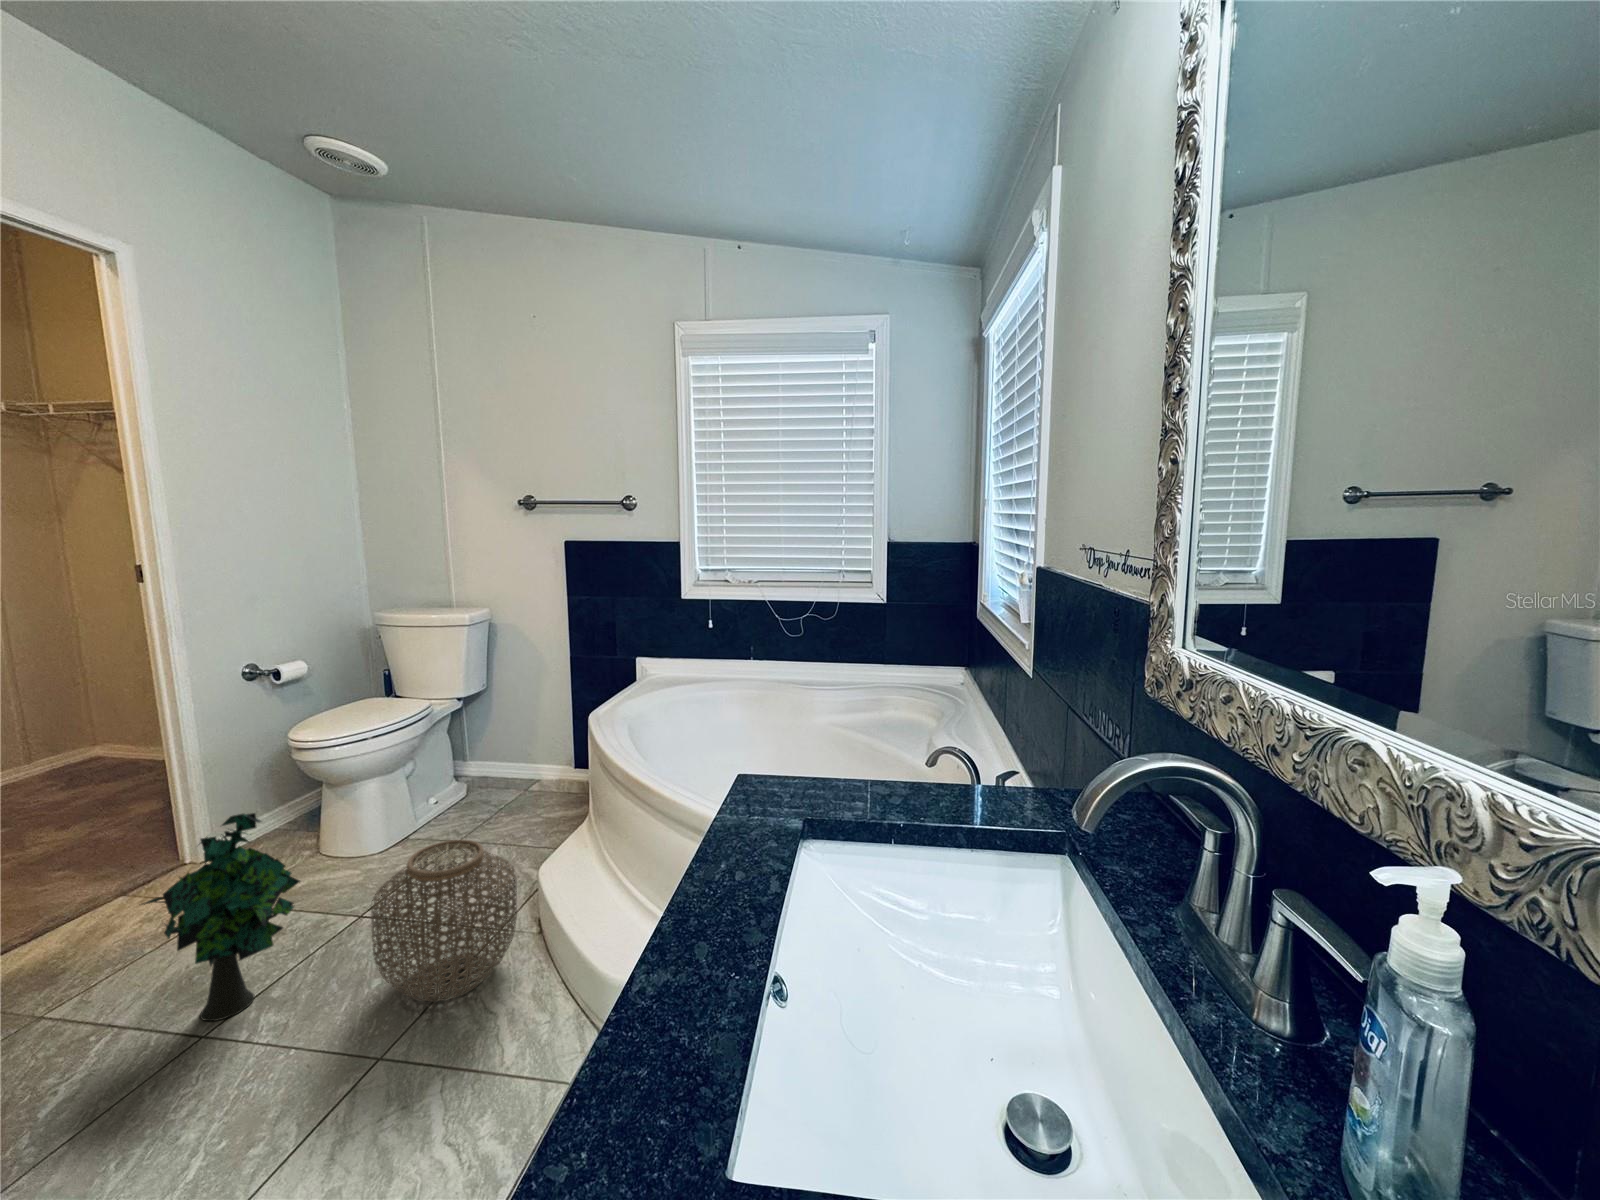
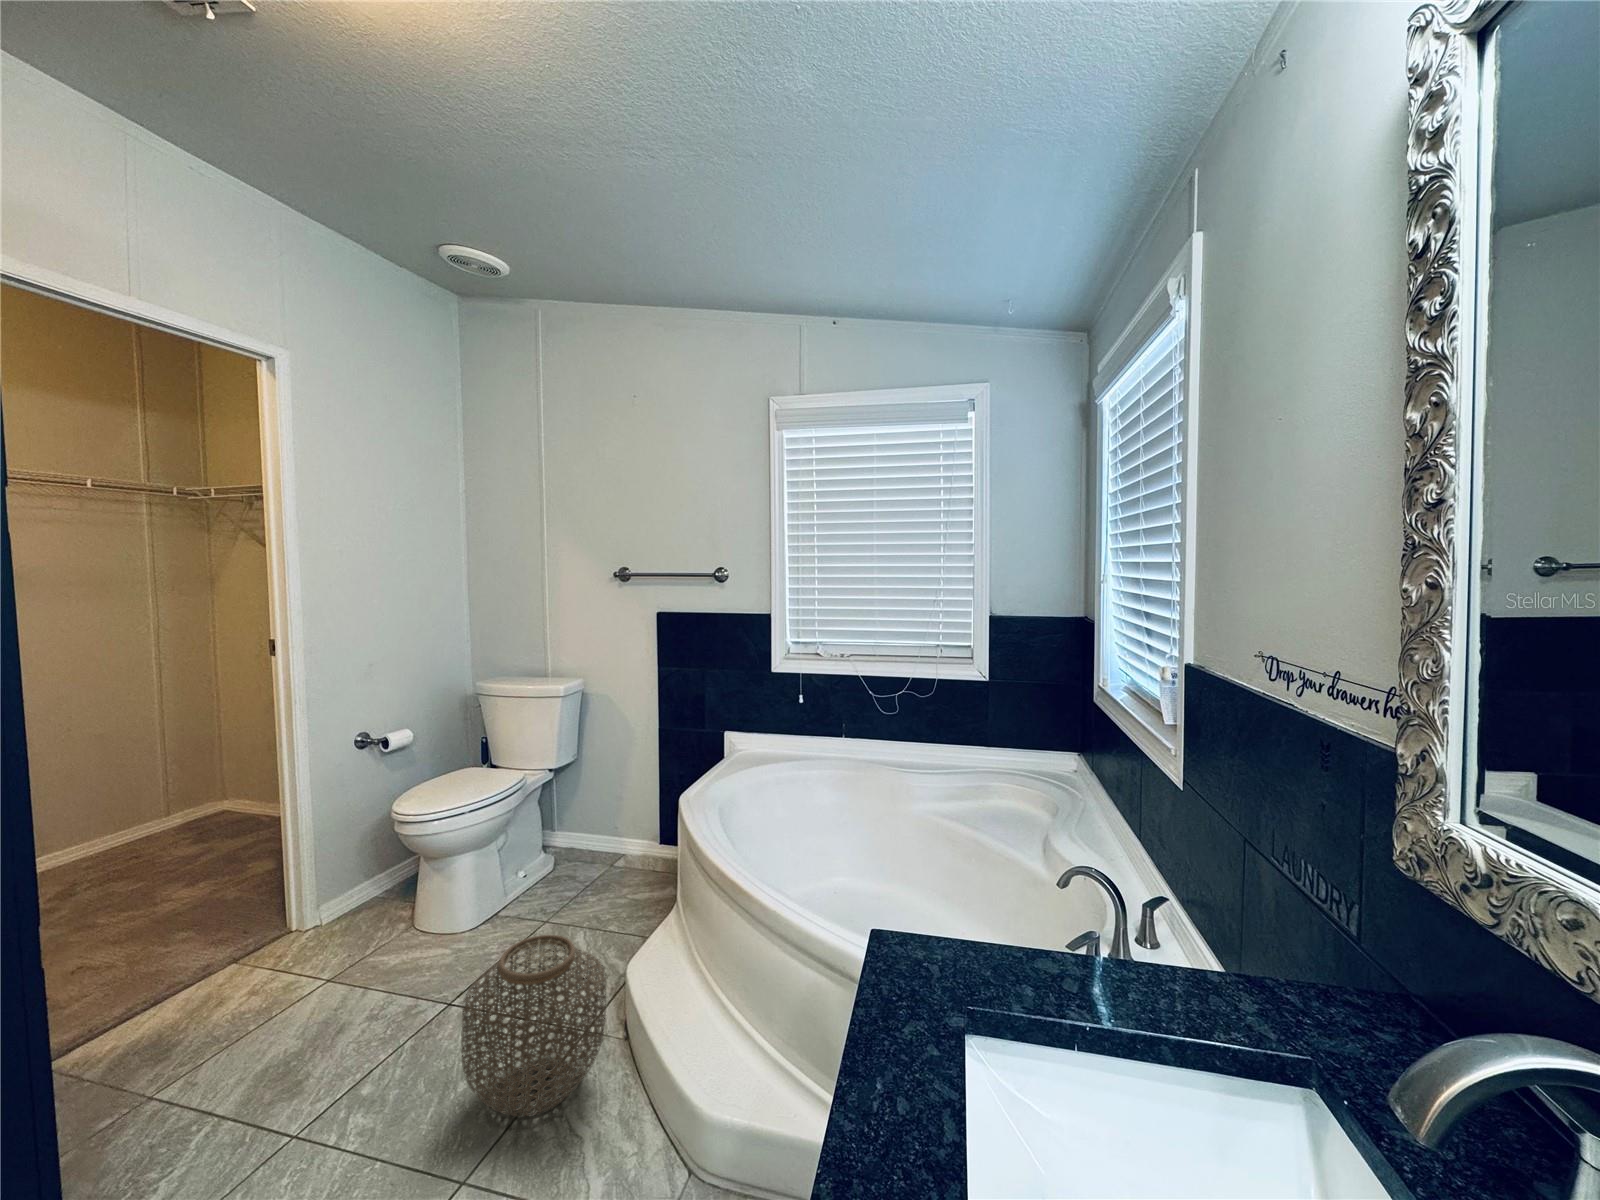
decorative plant: present [142,813,300,1021] -> none [245,899,397,1121]

